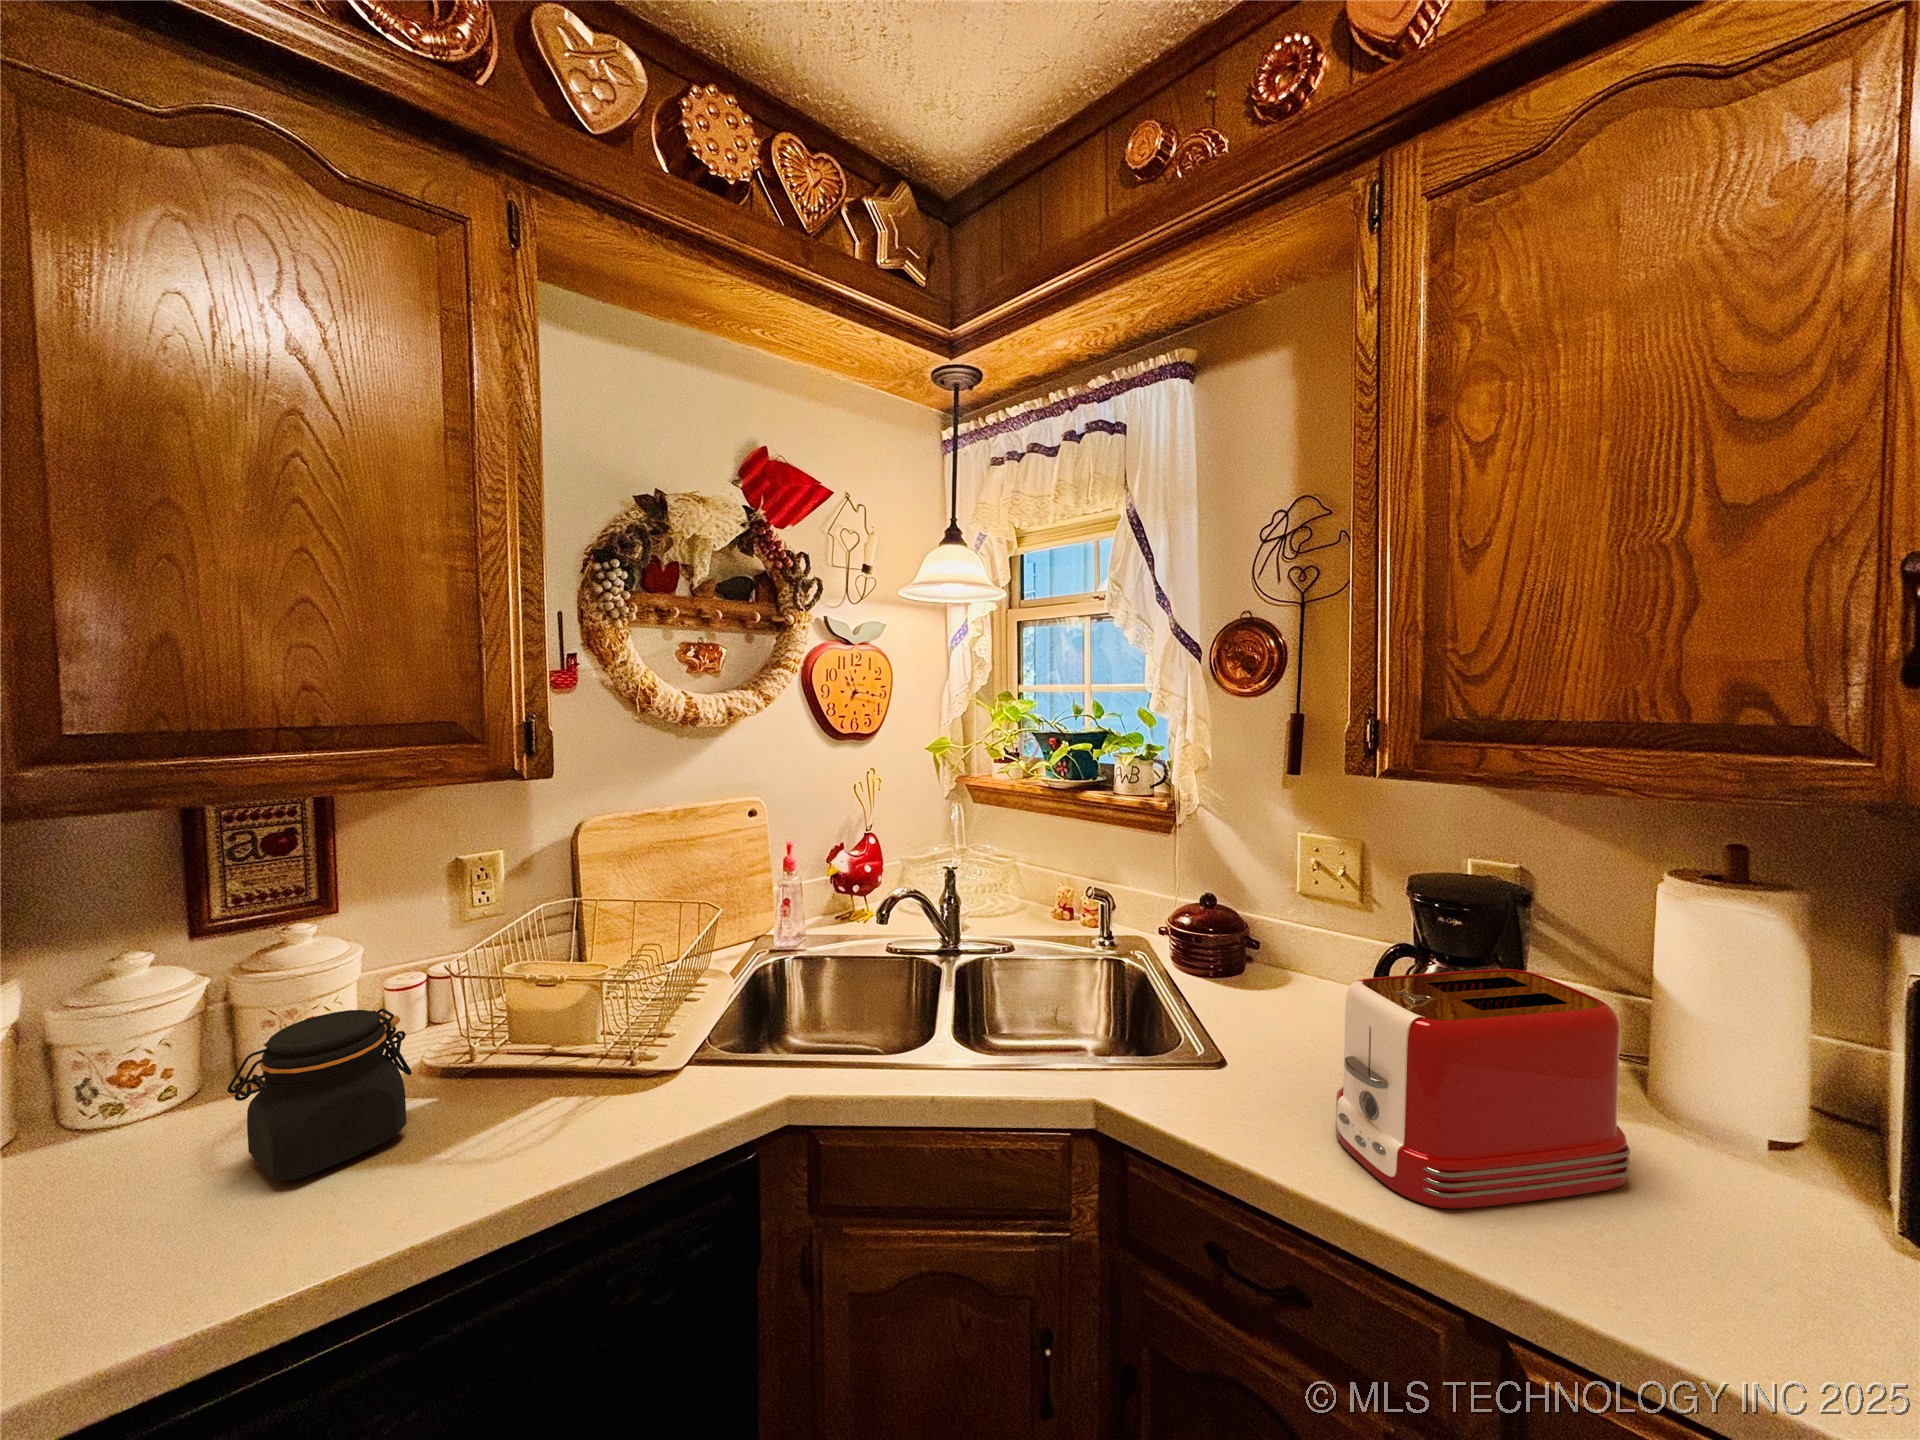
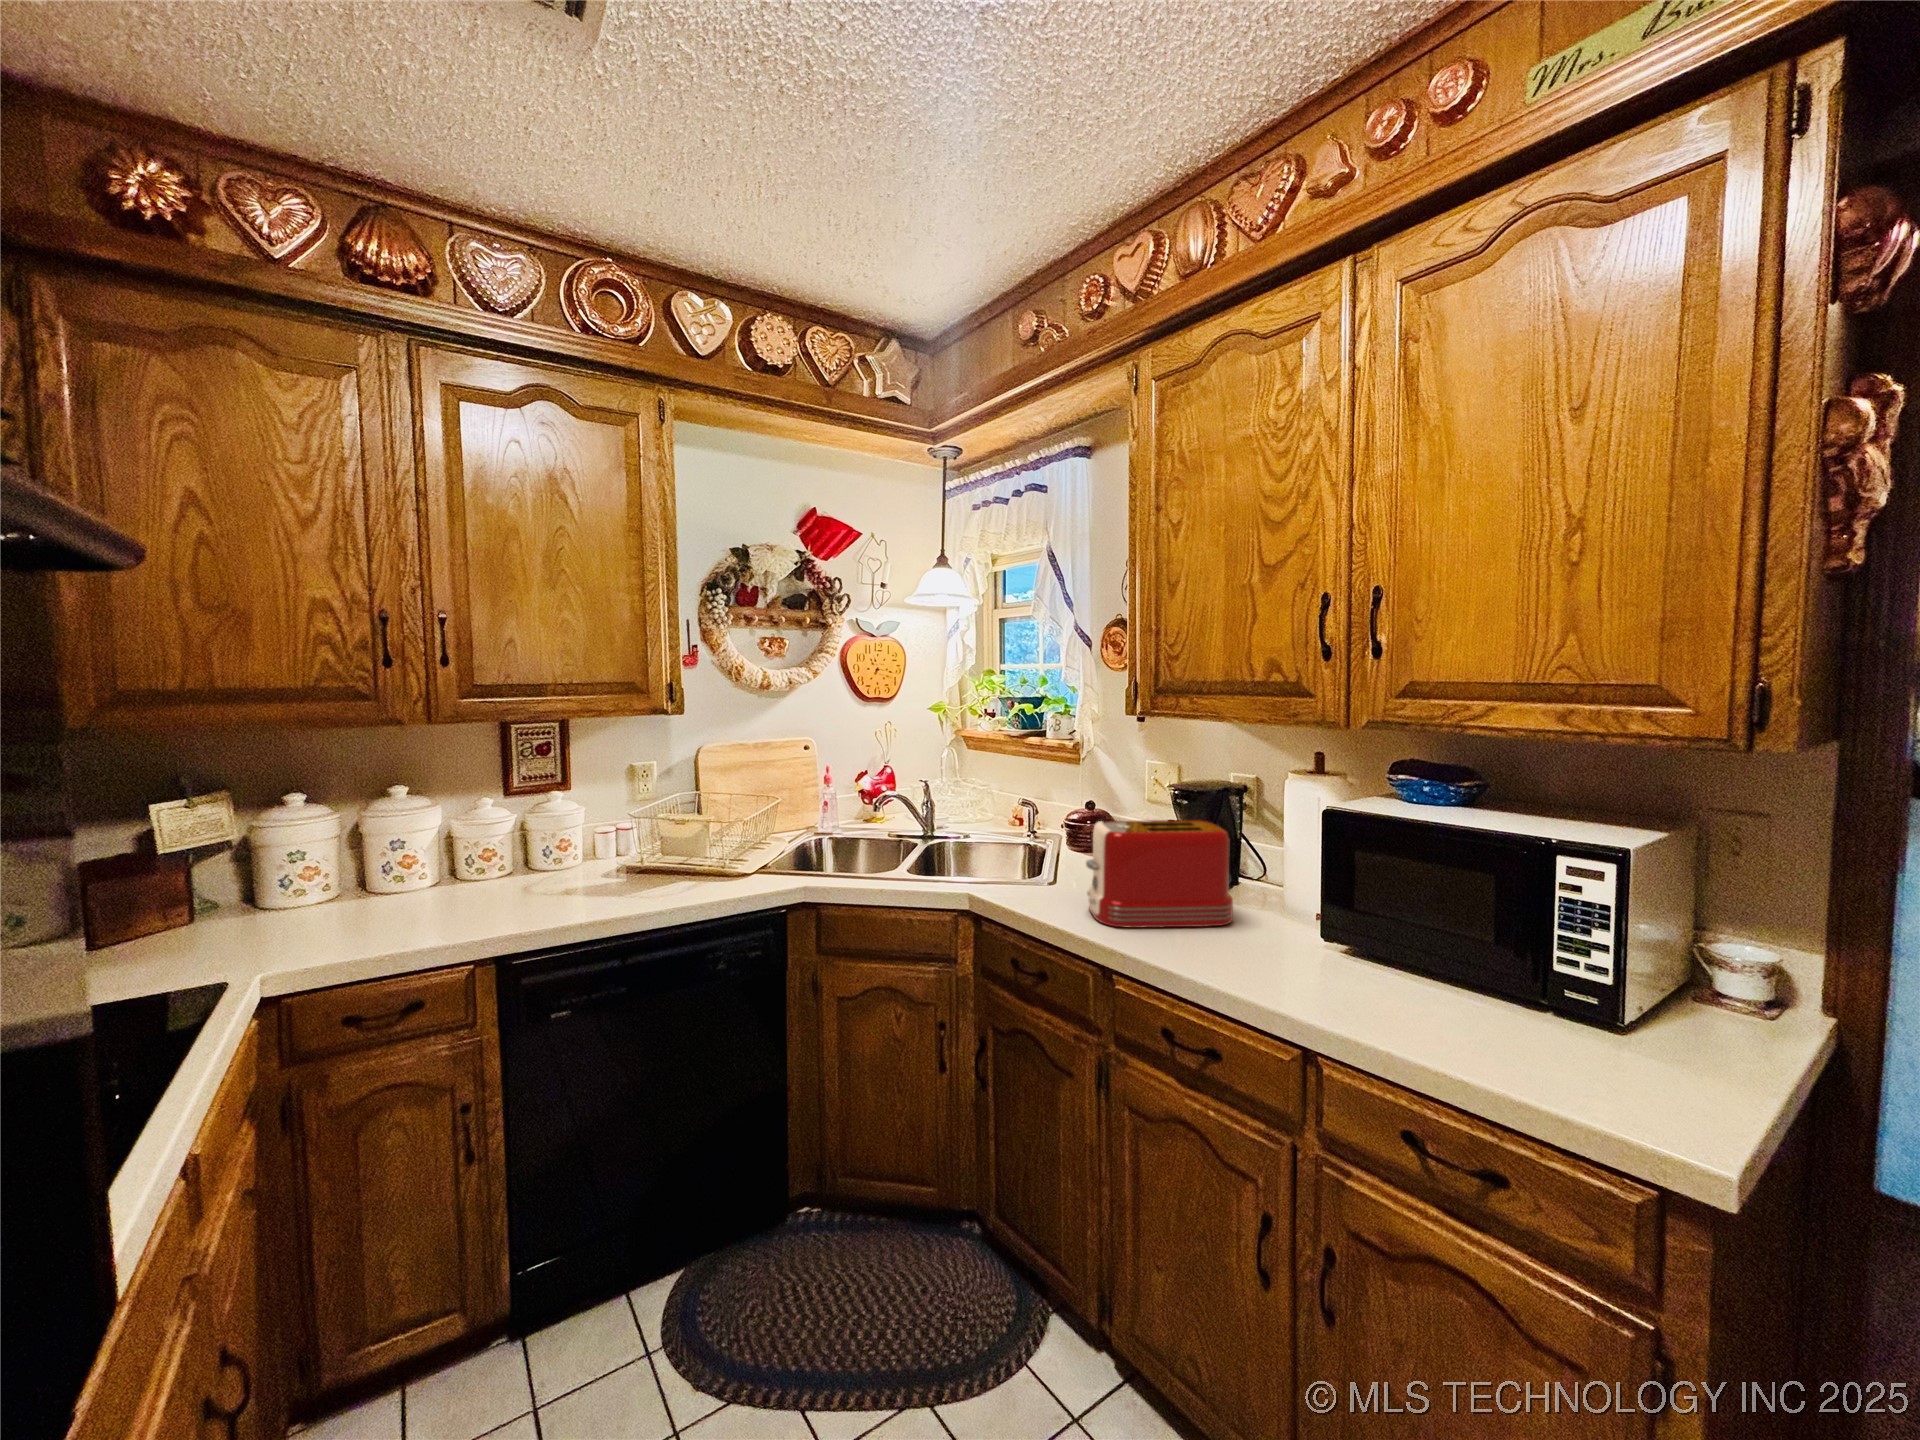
jar: present [227,1008,412,1181] -> none [540,827,617,896]

